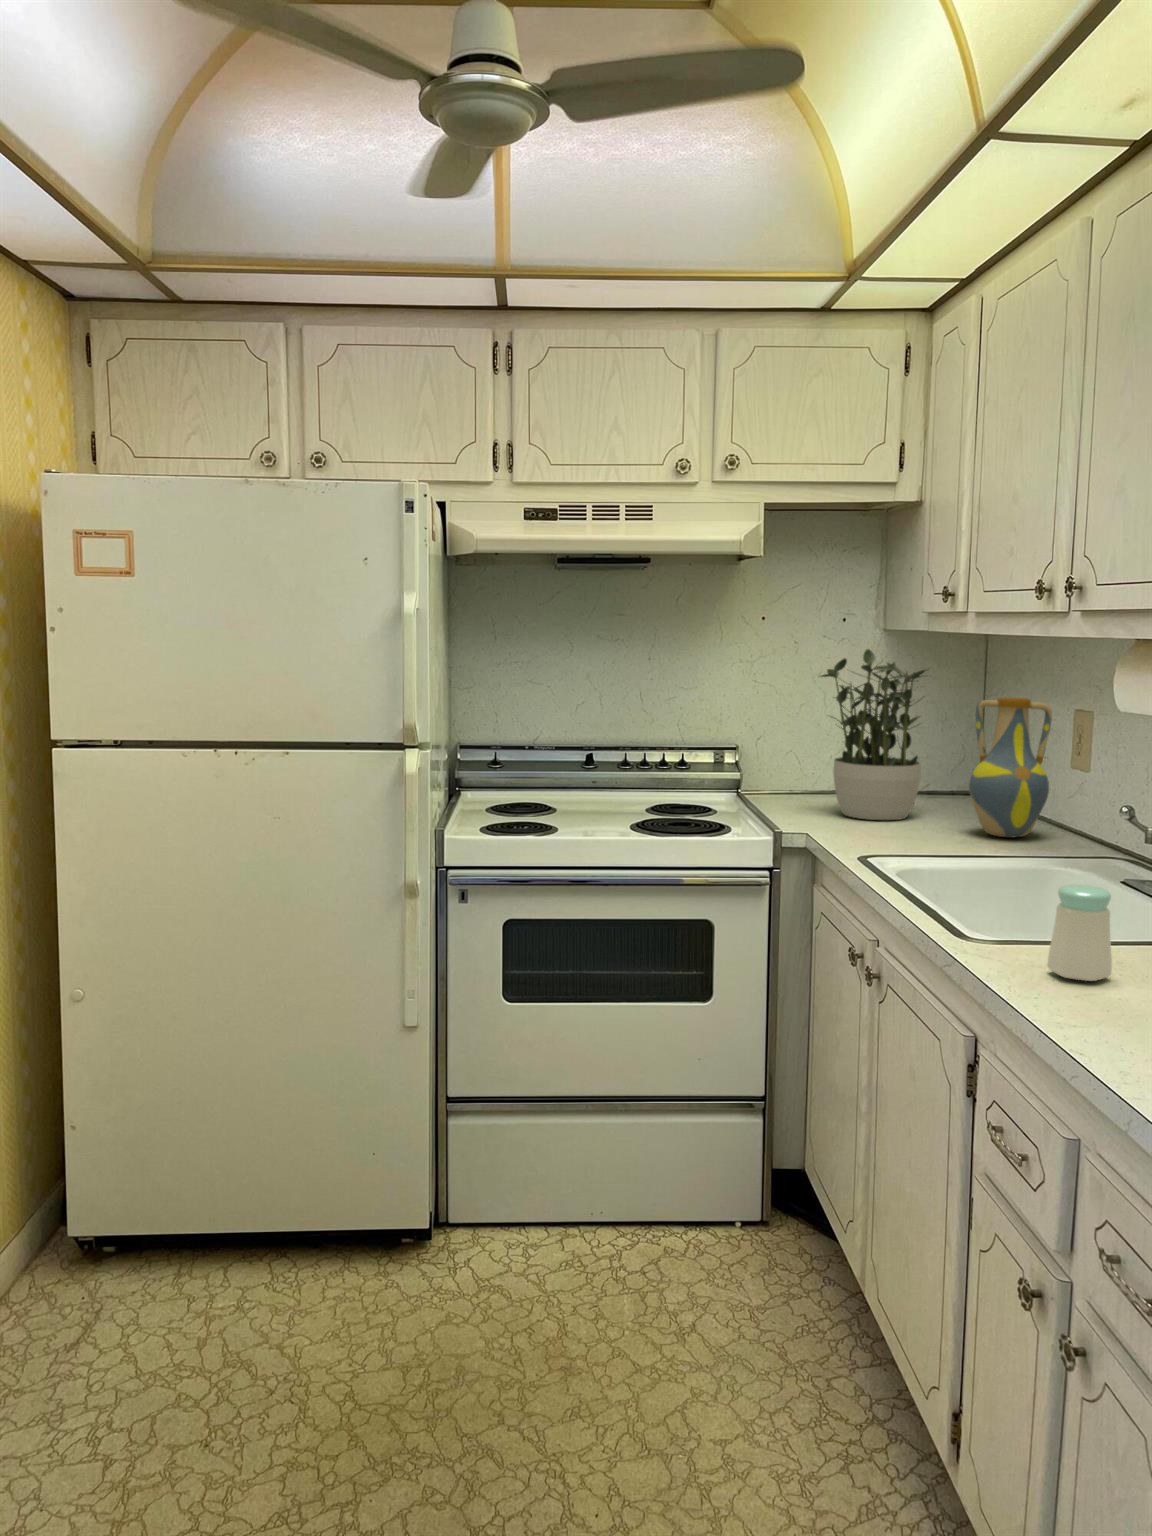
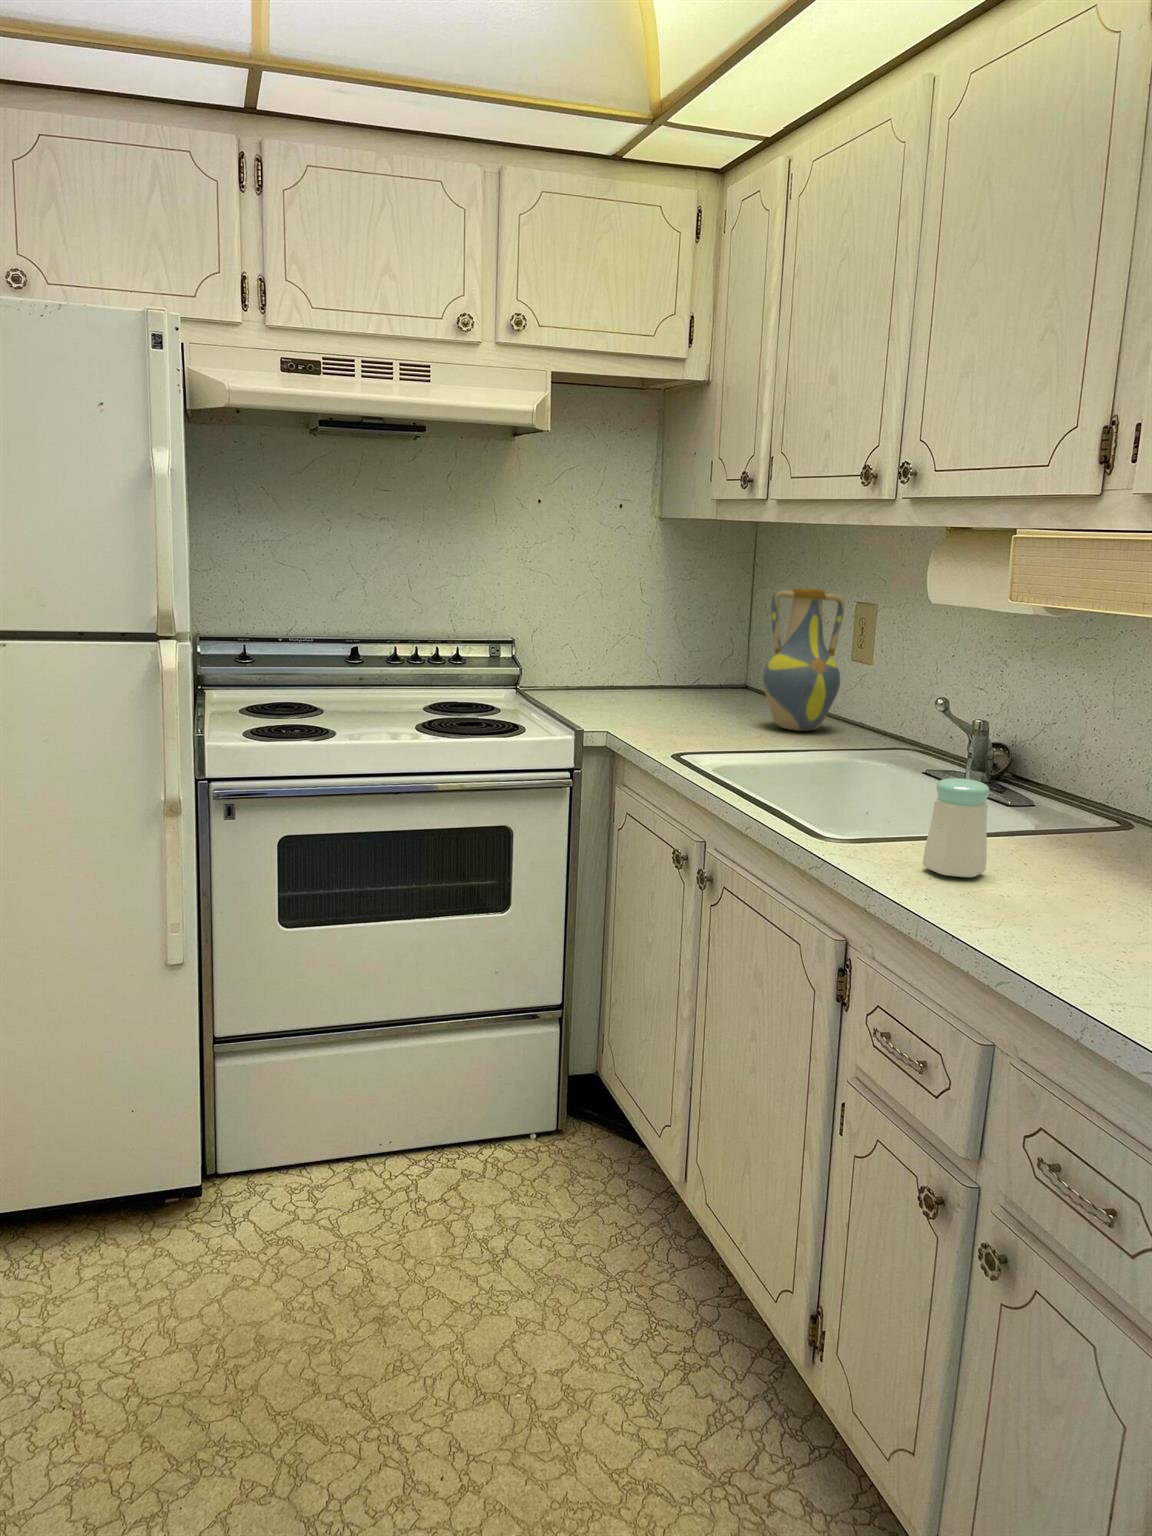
potted plant: present [821,649,926,820] -> none [607,535,719,715]

